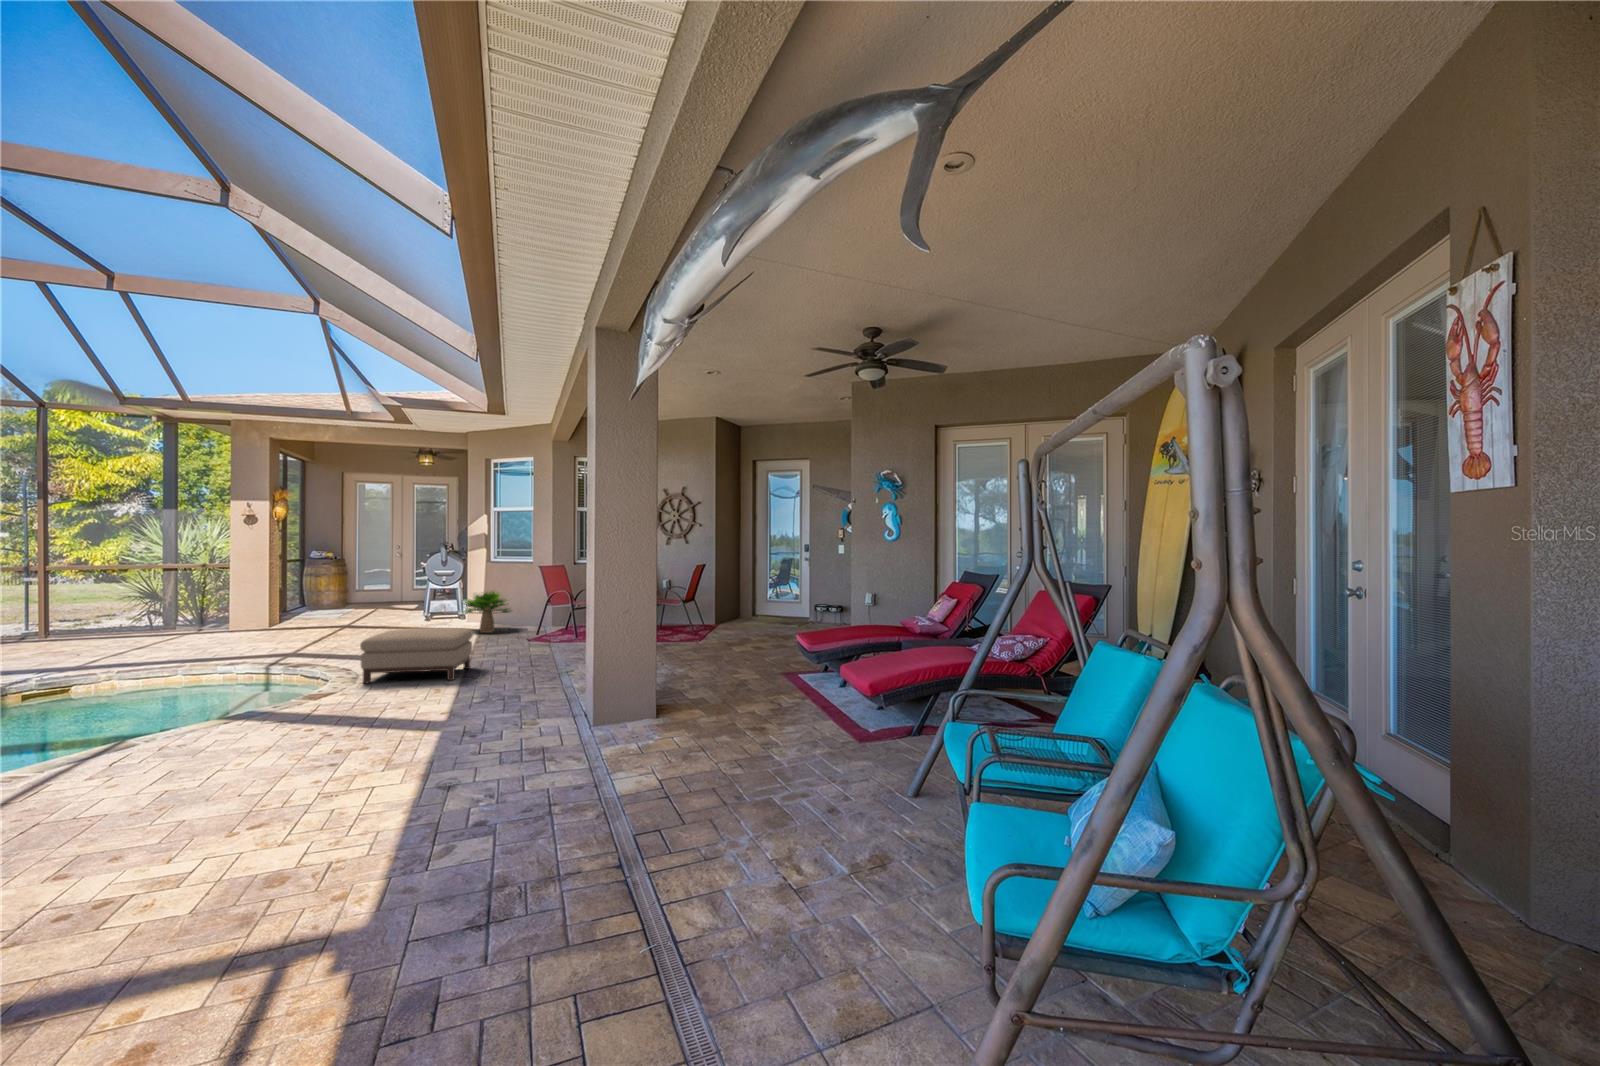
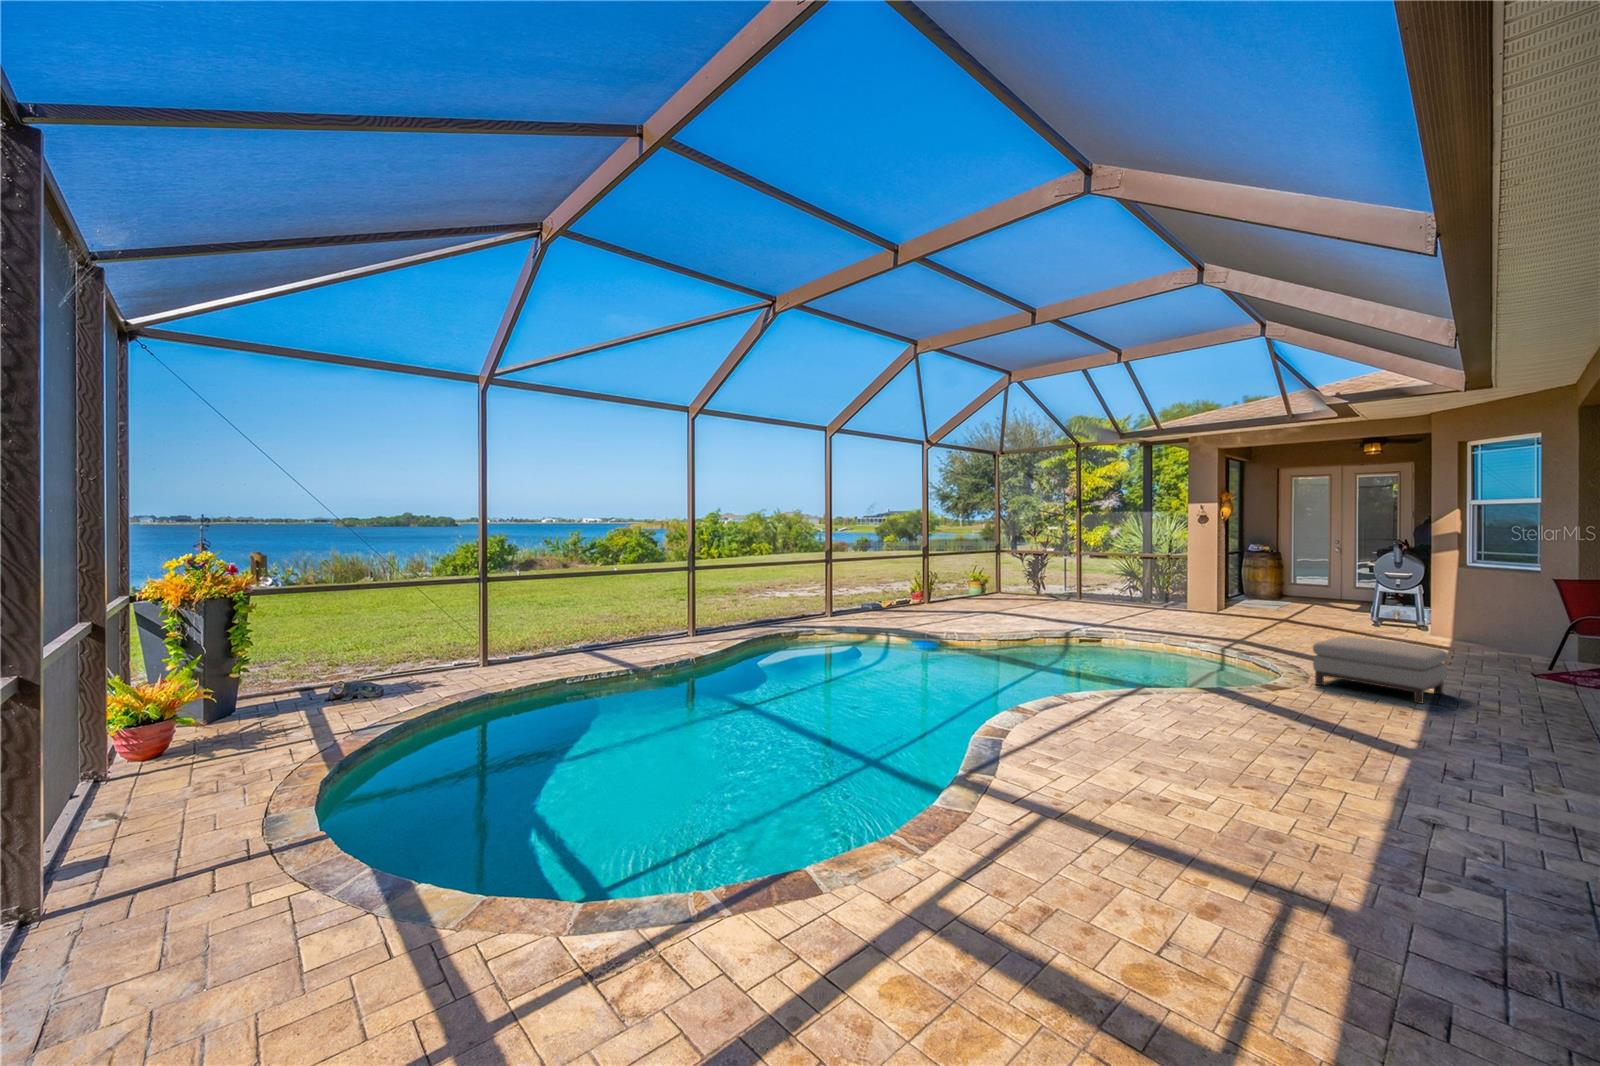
potted plant: present [461,591,512,633] -> none [1419,601,1507,652]

